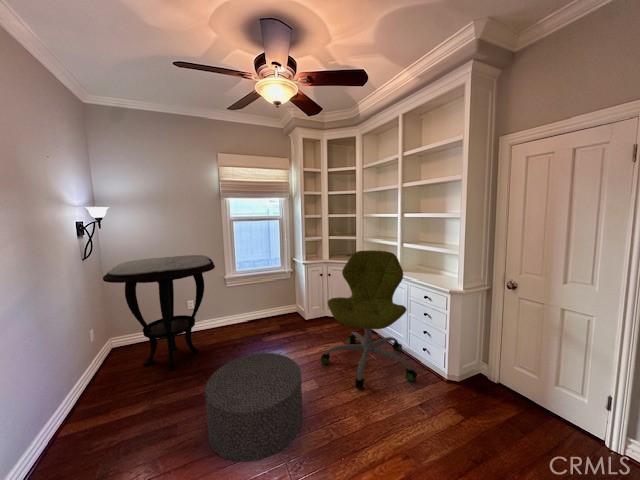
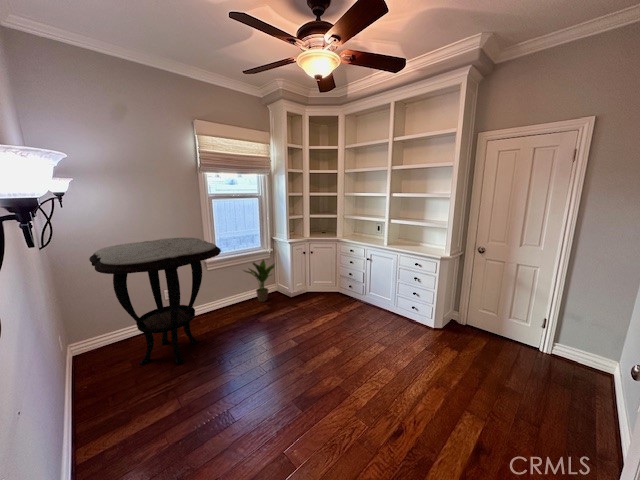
office chair: present [321,250,417,389] -> none [330,227,414,345]
potted plant: none [257,280,292,322] -> present [245,260,275,302]
ottoman: present [205,353,302,462] -> none [261,327,348,423]

